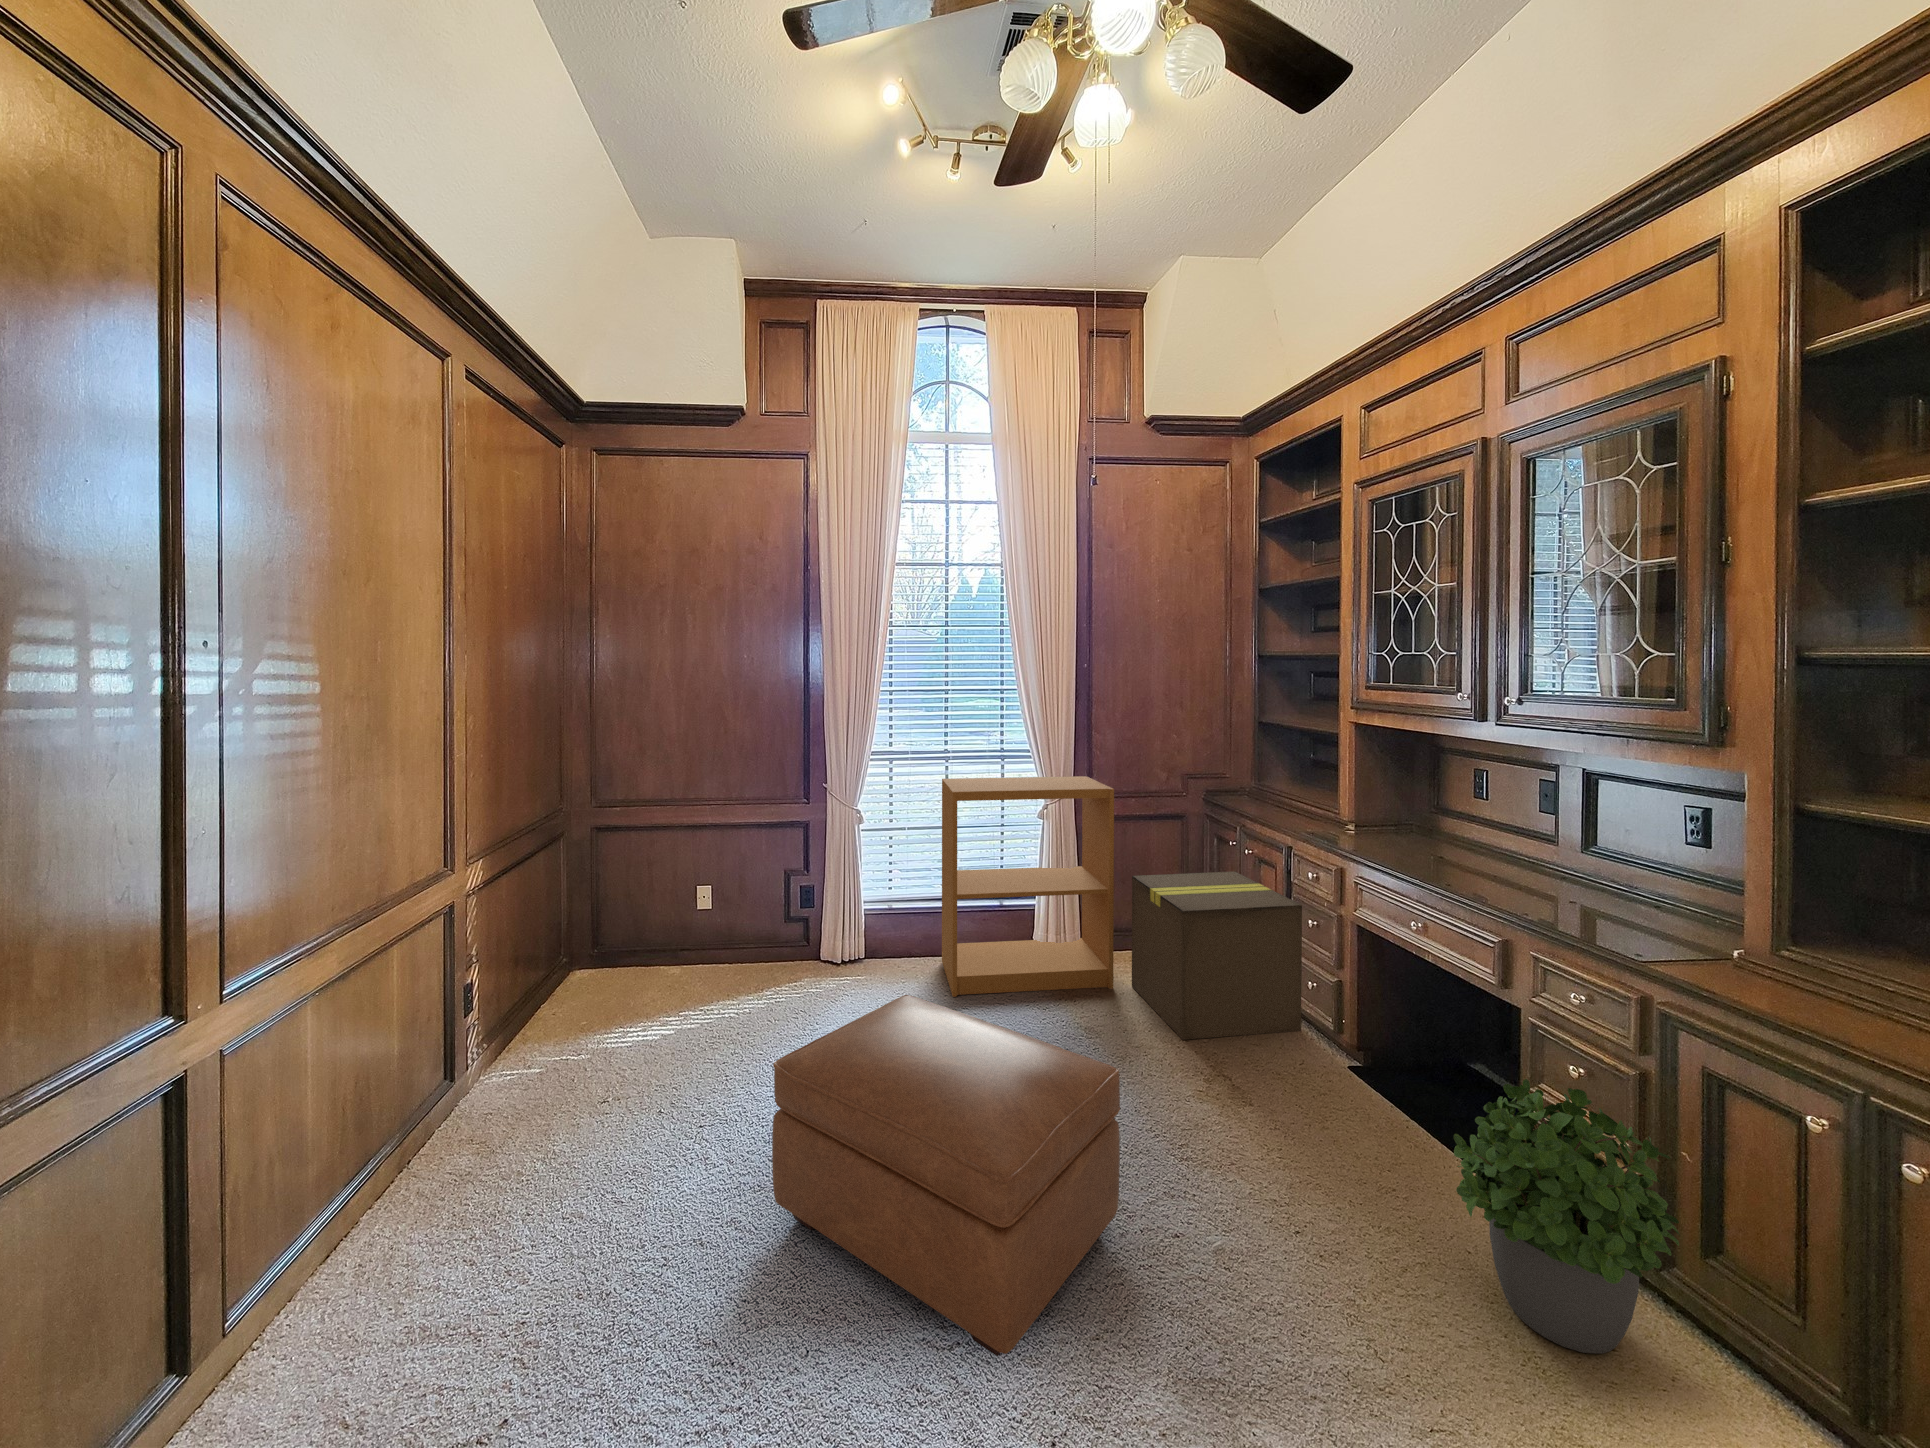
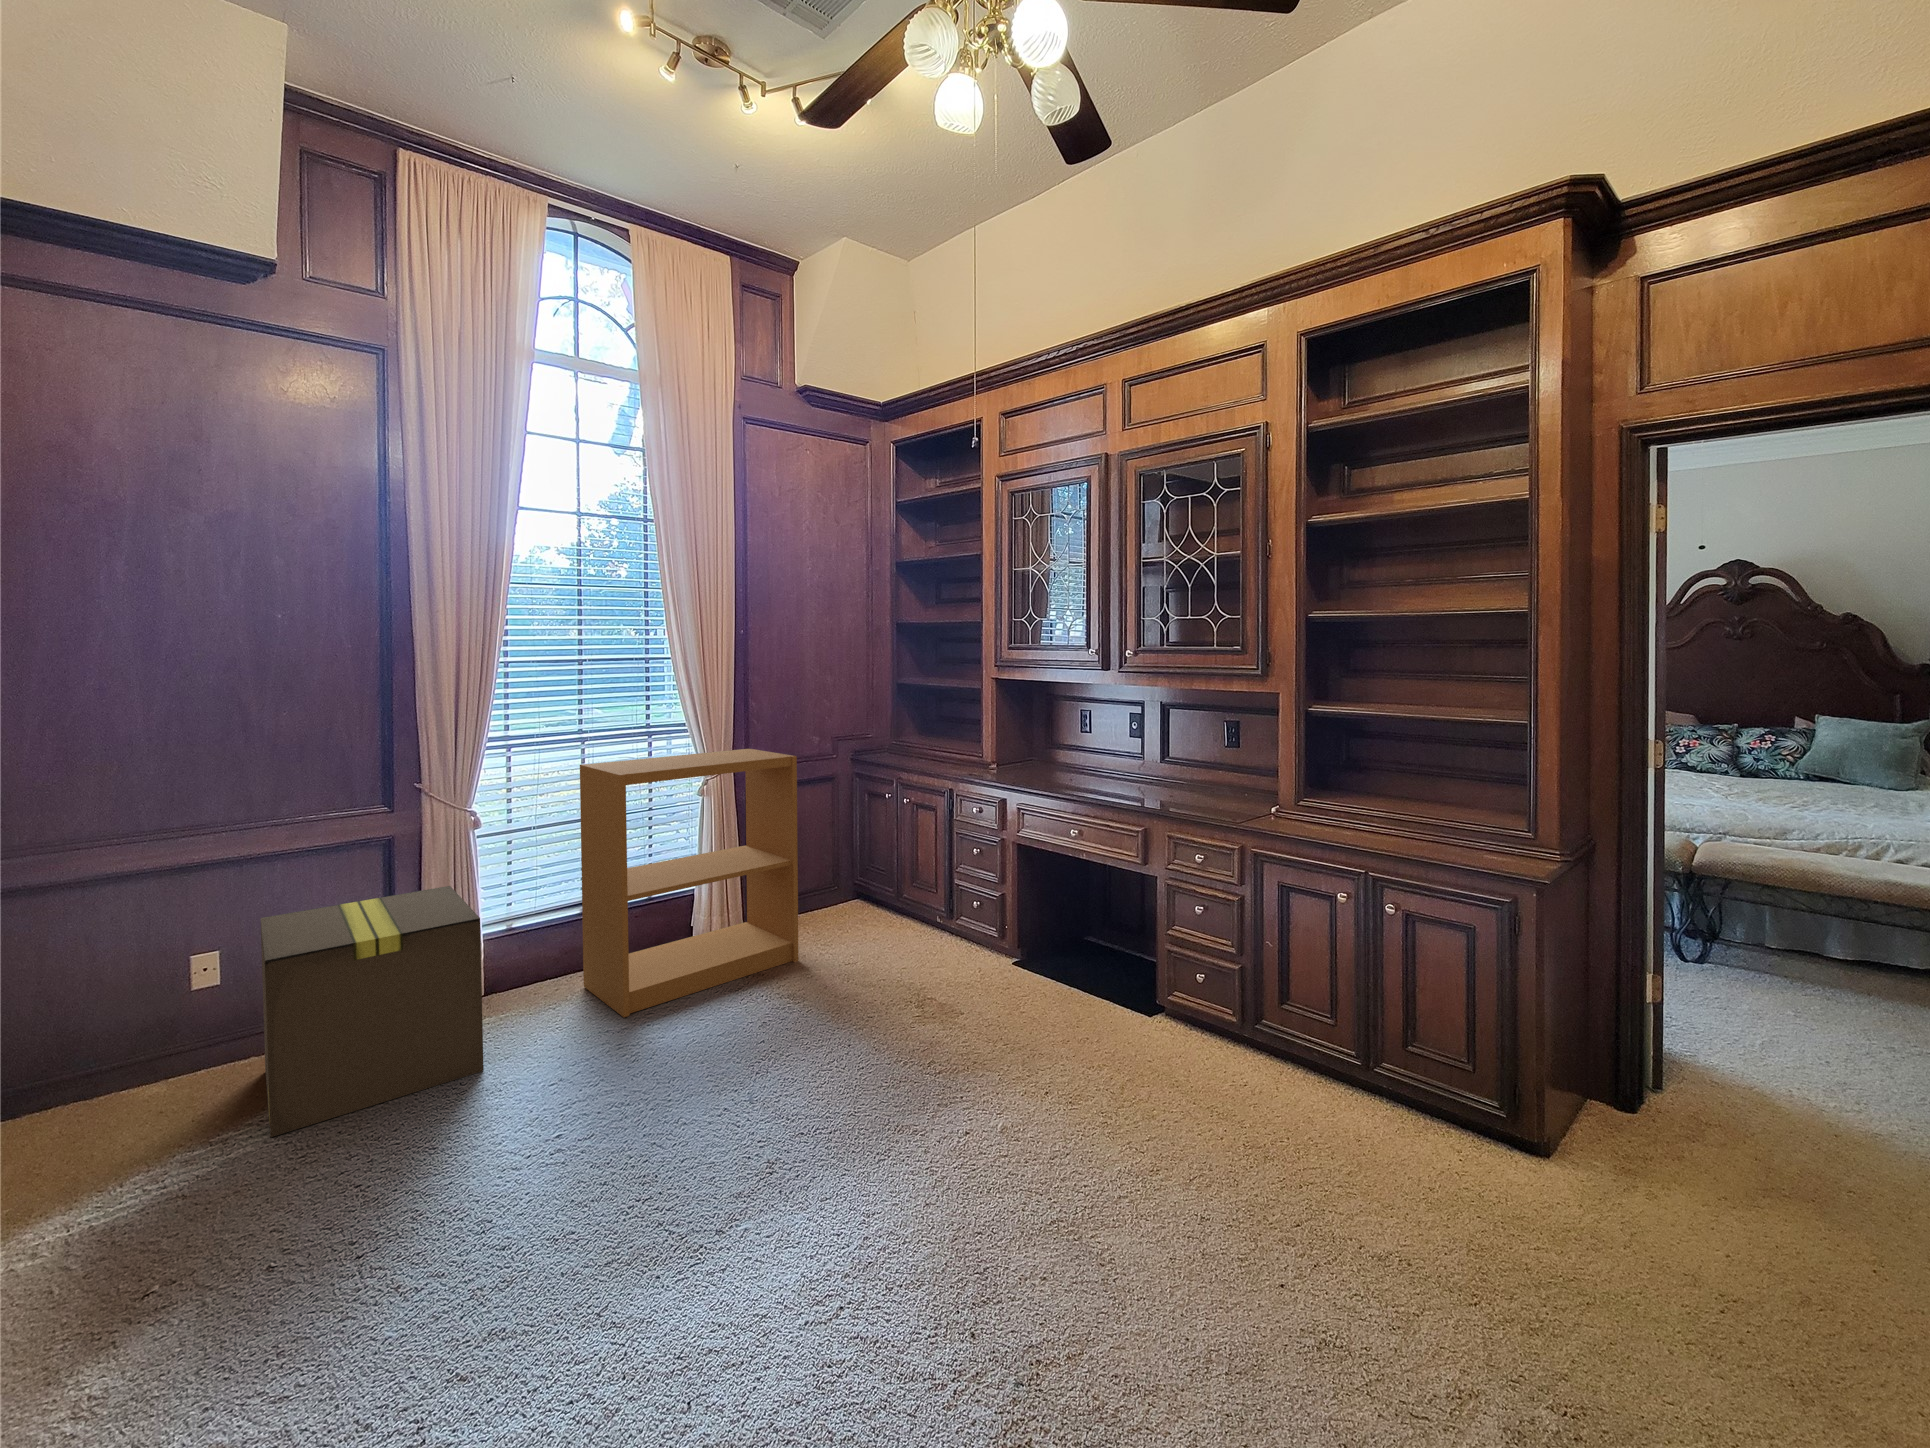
cardboard box: present [1132,872,1302,1040] -> present [261,886,484,1137]
ottoman: present [772,995,1120,1356] -> none [539,998,927,1305]
potted plant: present [1454,1079,1680,1353] -> none [1150,915,1271,1084]

